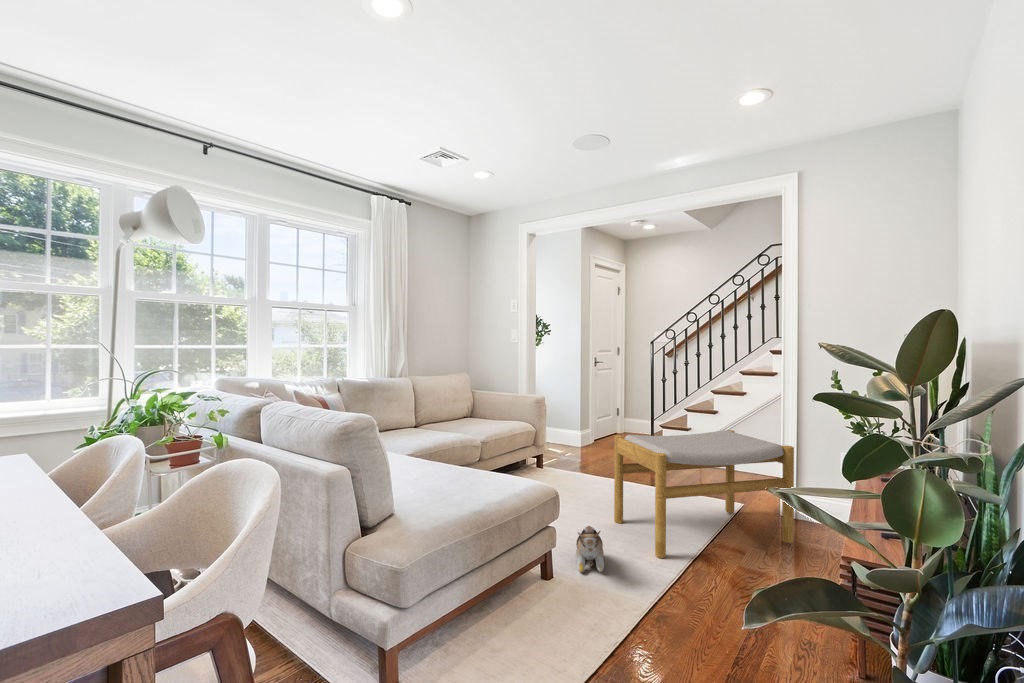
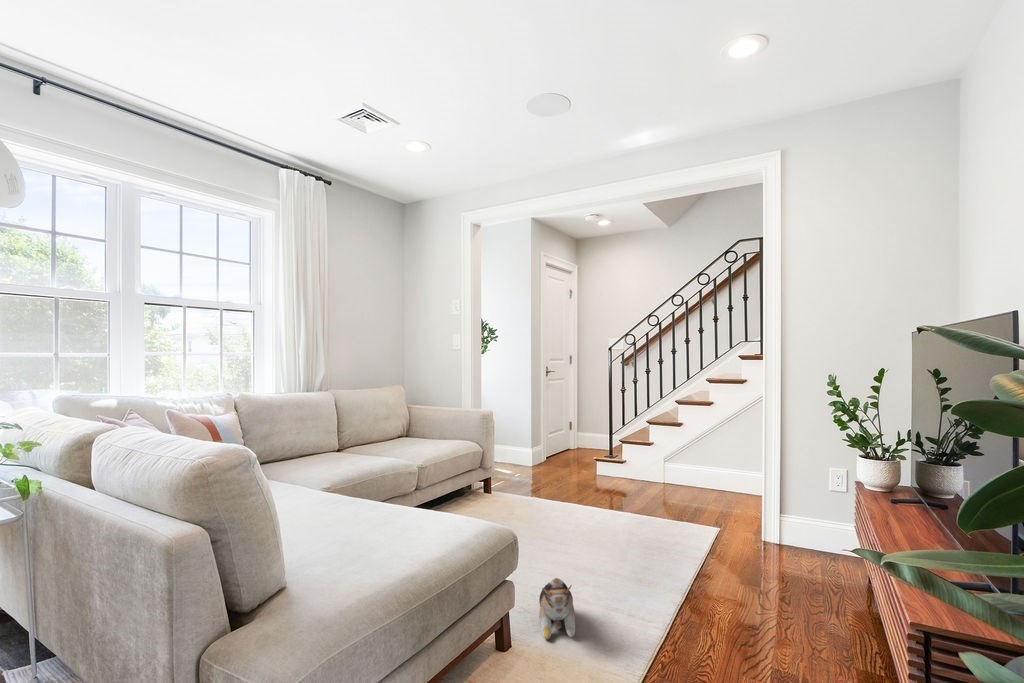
footstool: present [614,430,794,558] -> none [580,446,791,611]

